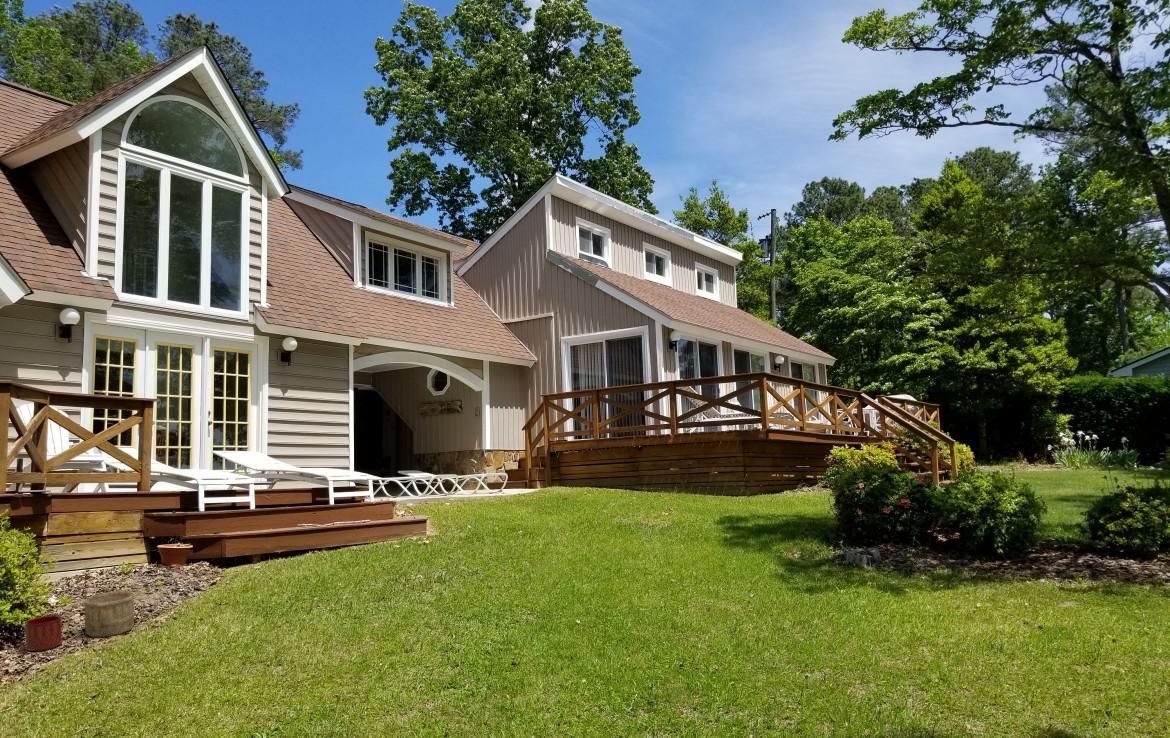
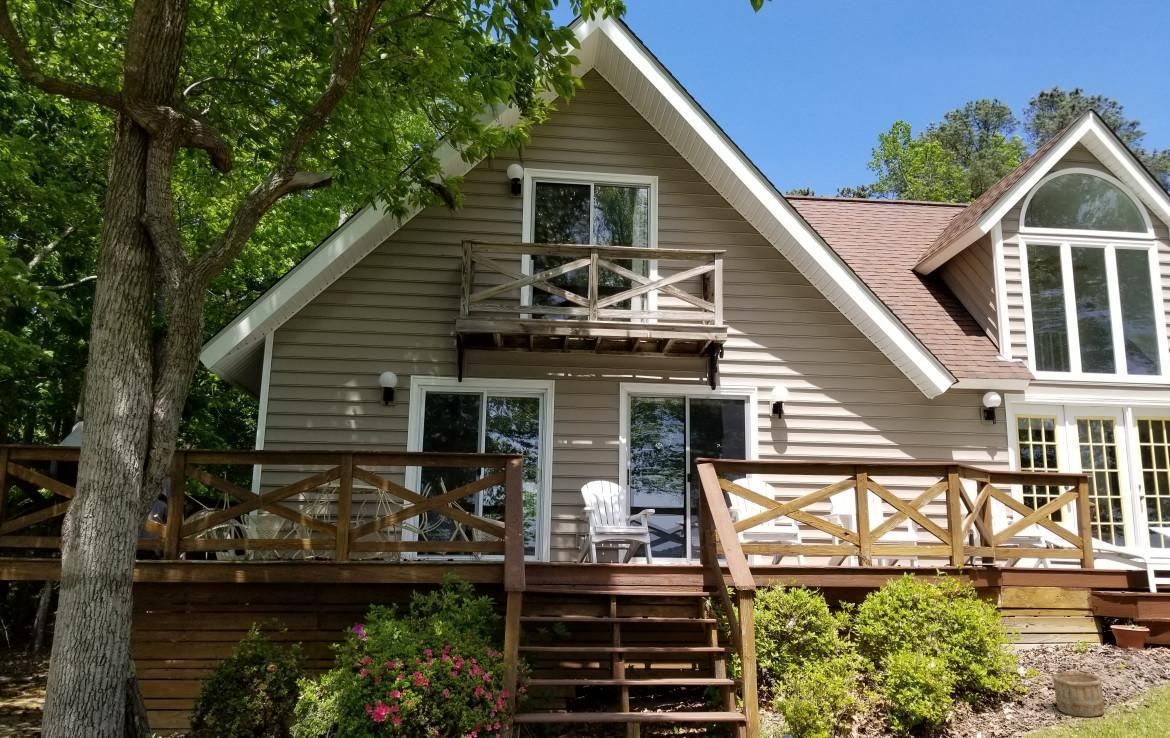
planter: present [25,615,62,651] -> none [1003,683,1038,717]

